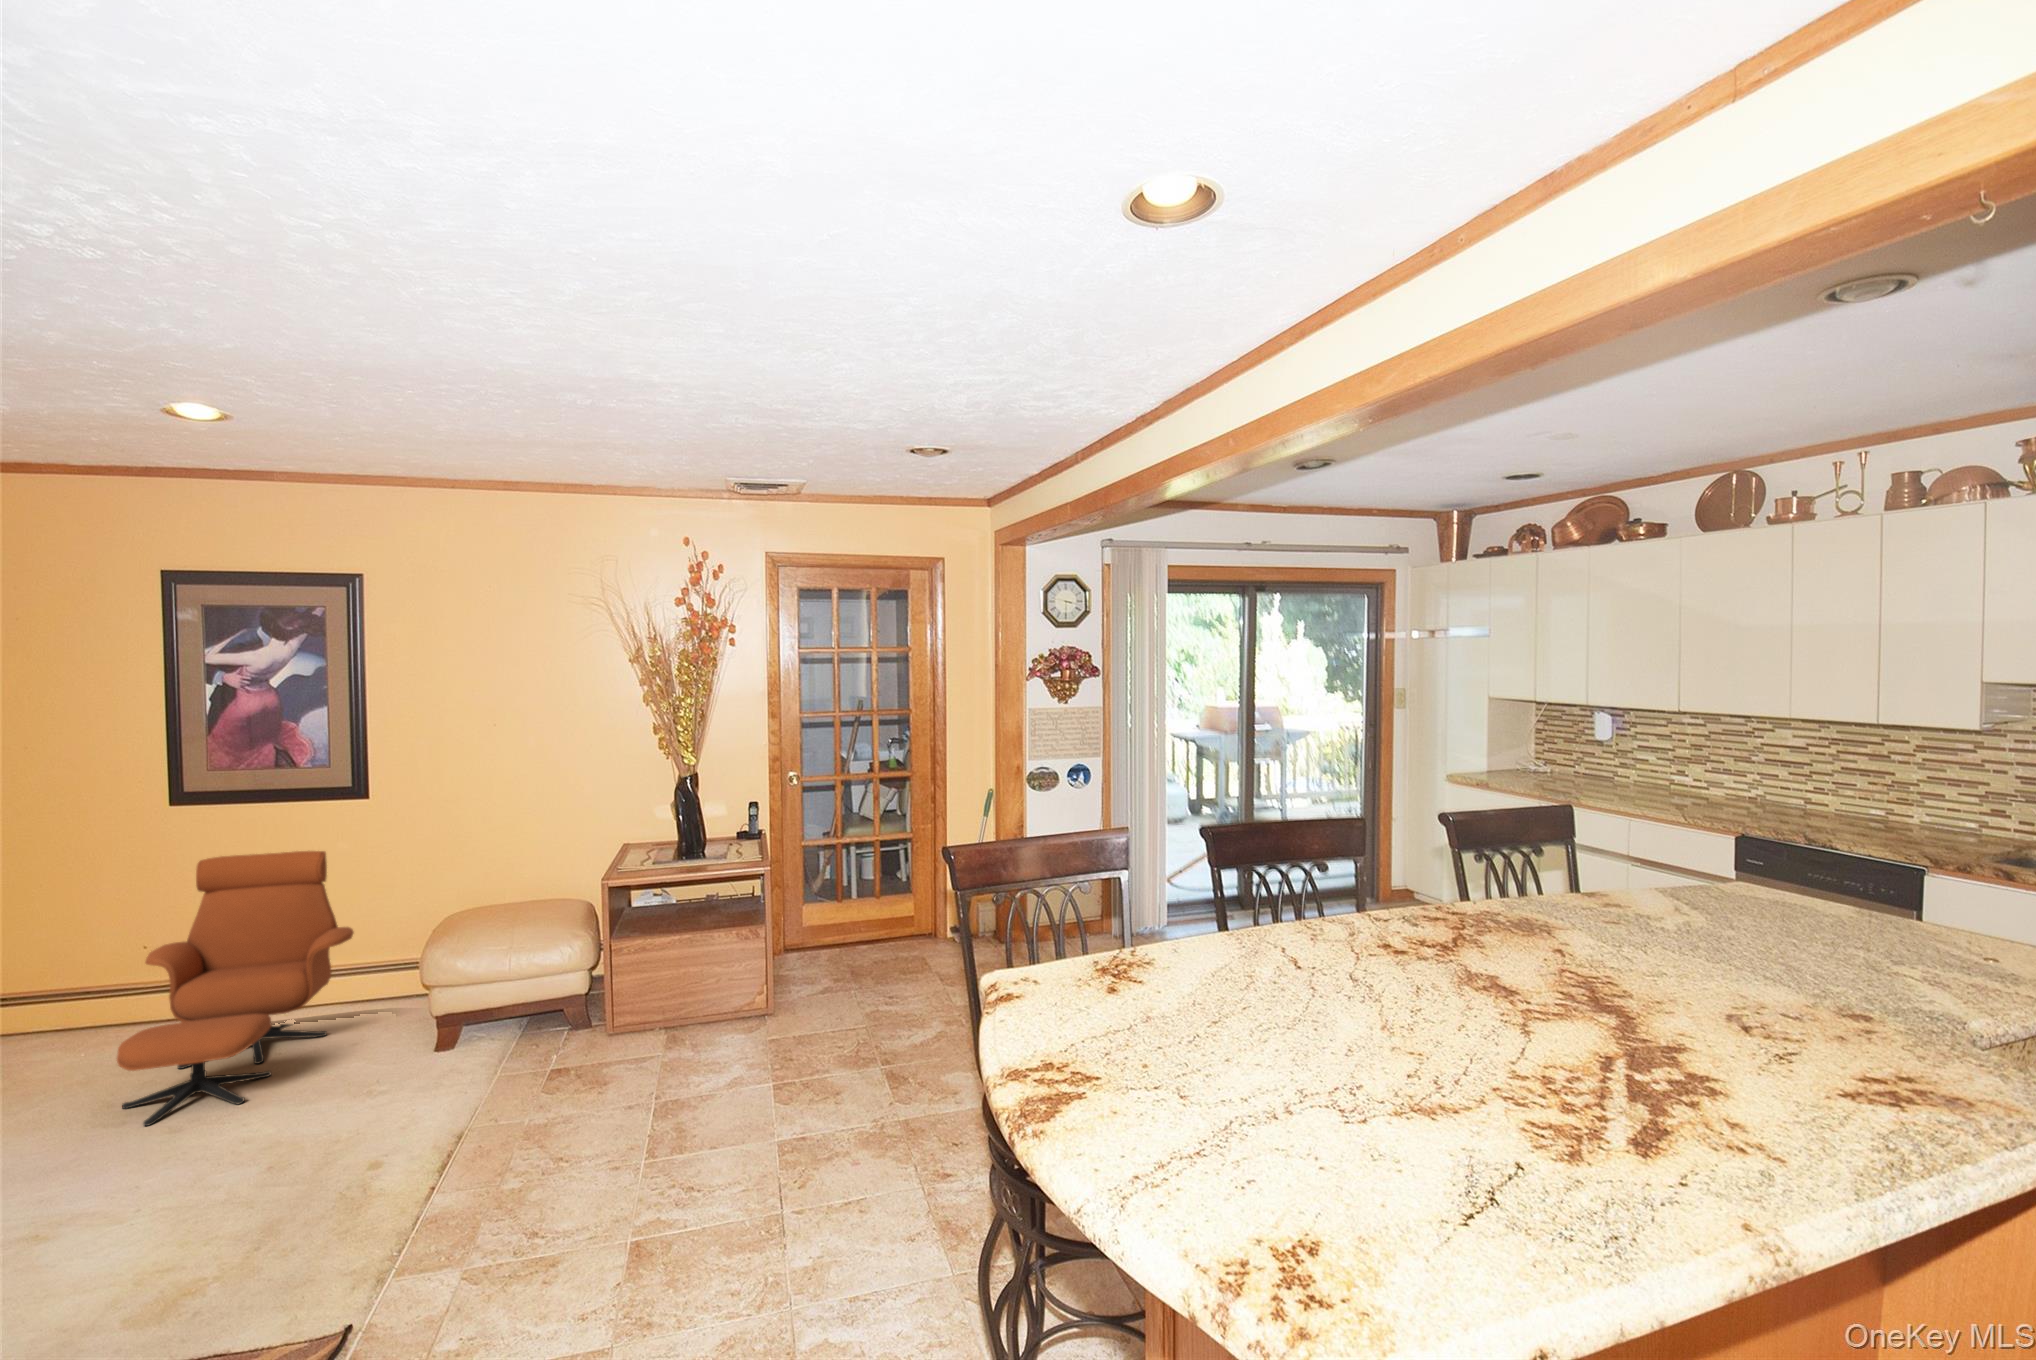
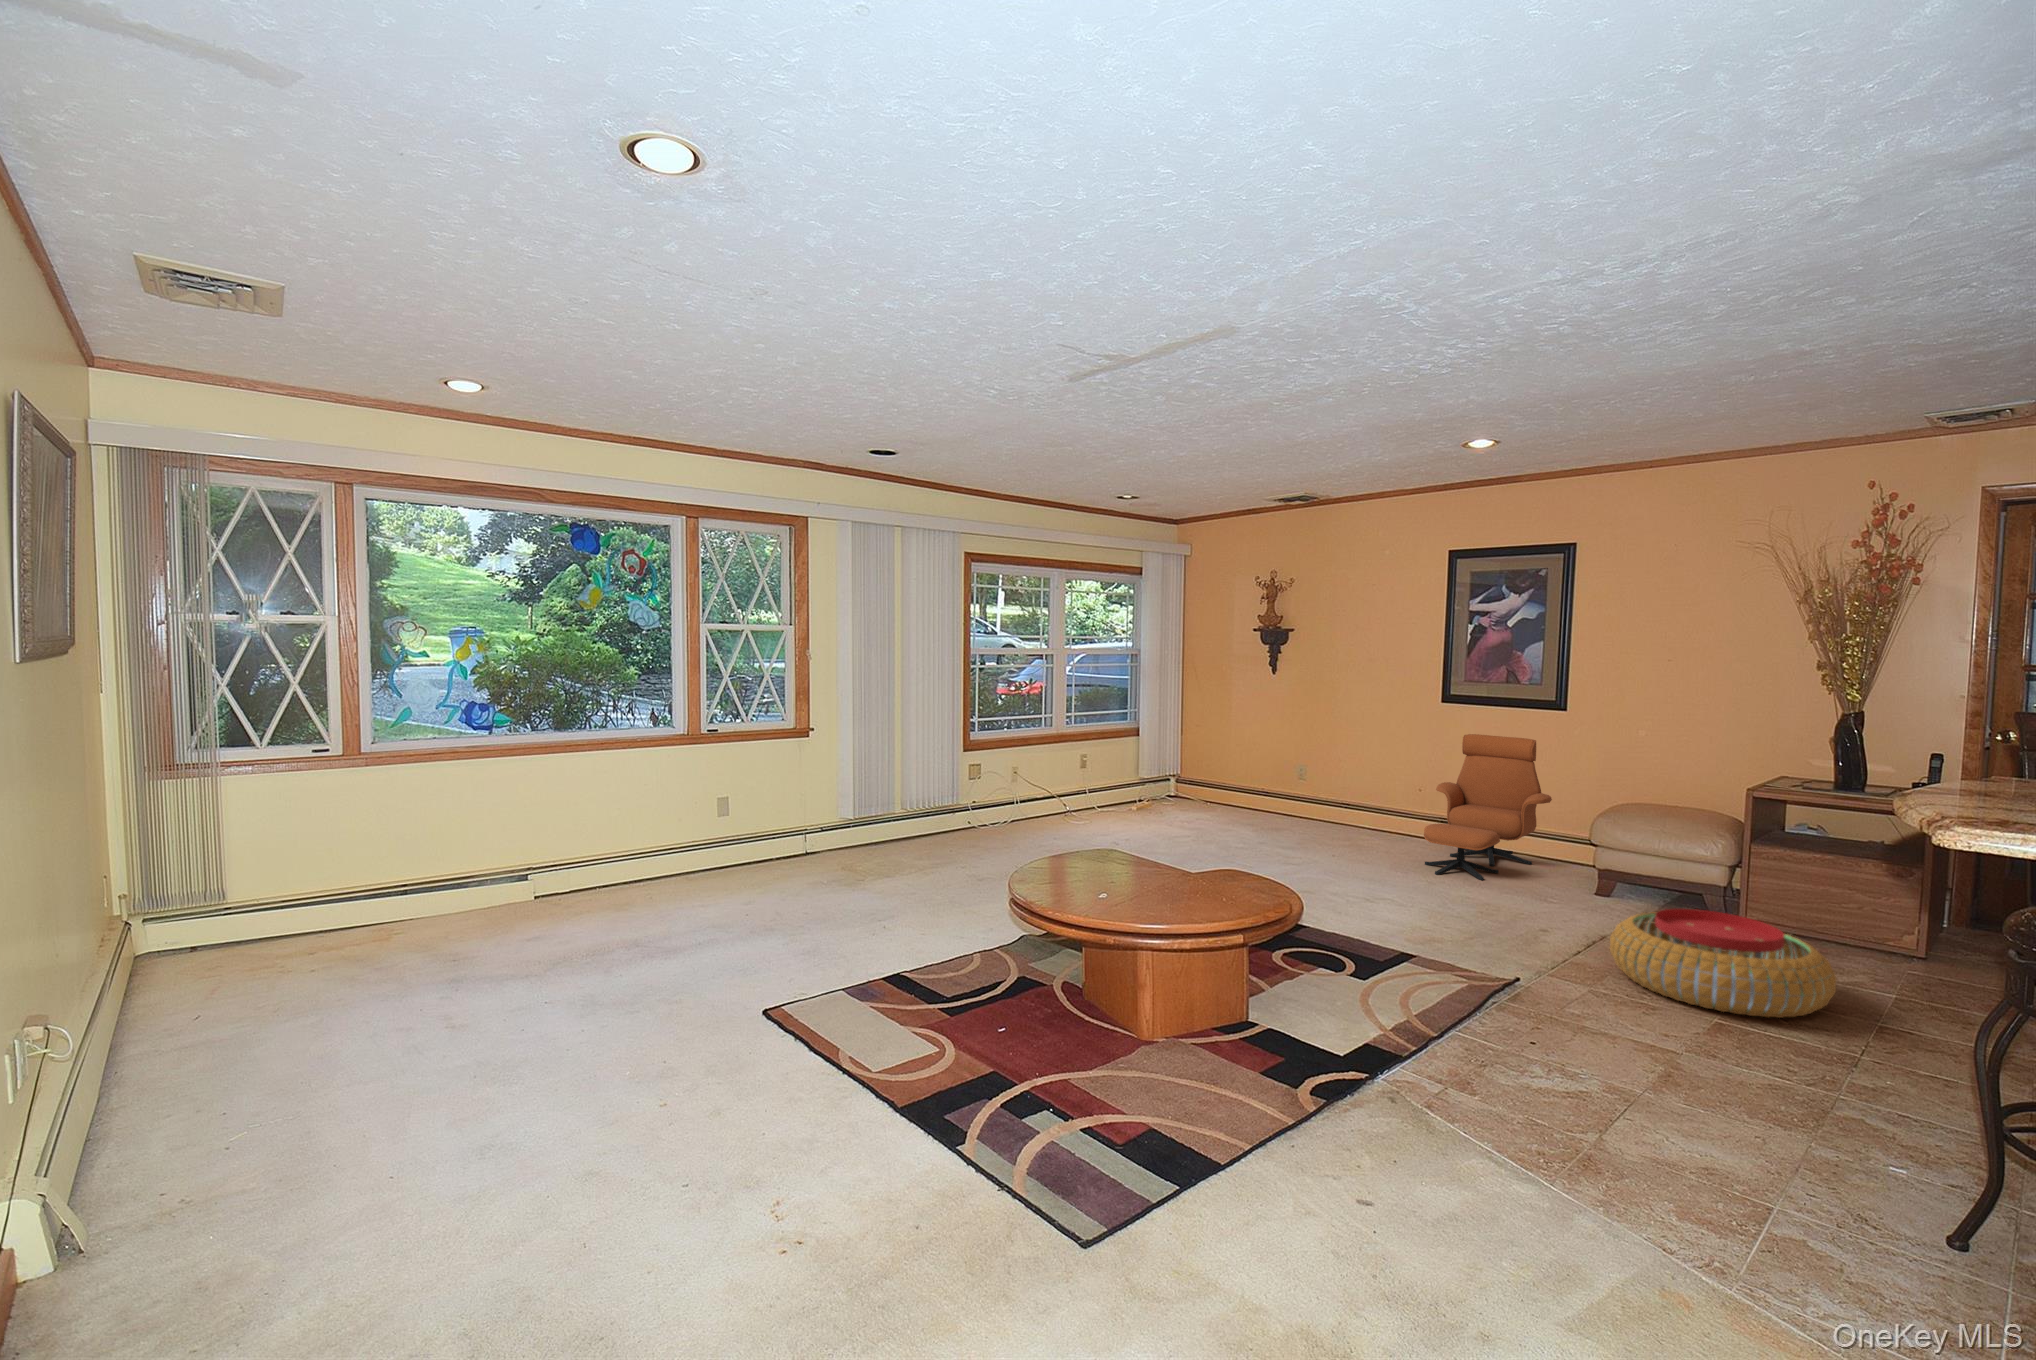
pouf: none [469,1059,731,1233] -> present [1610,909,1836,1018]

